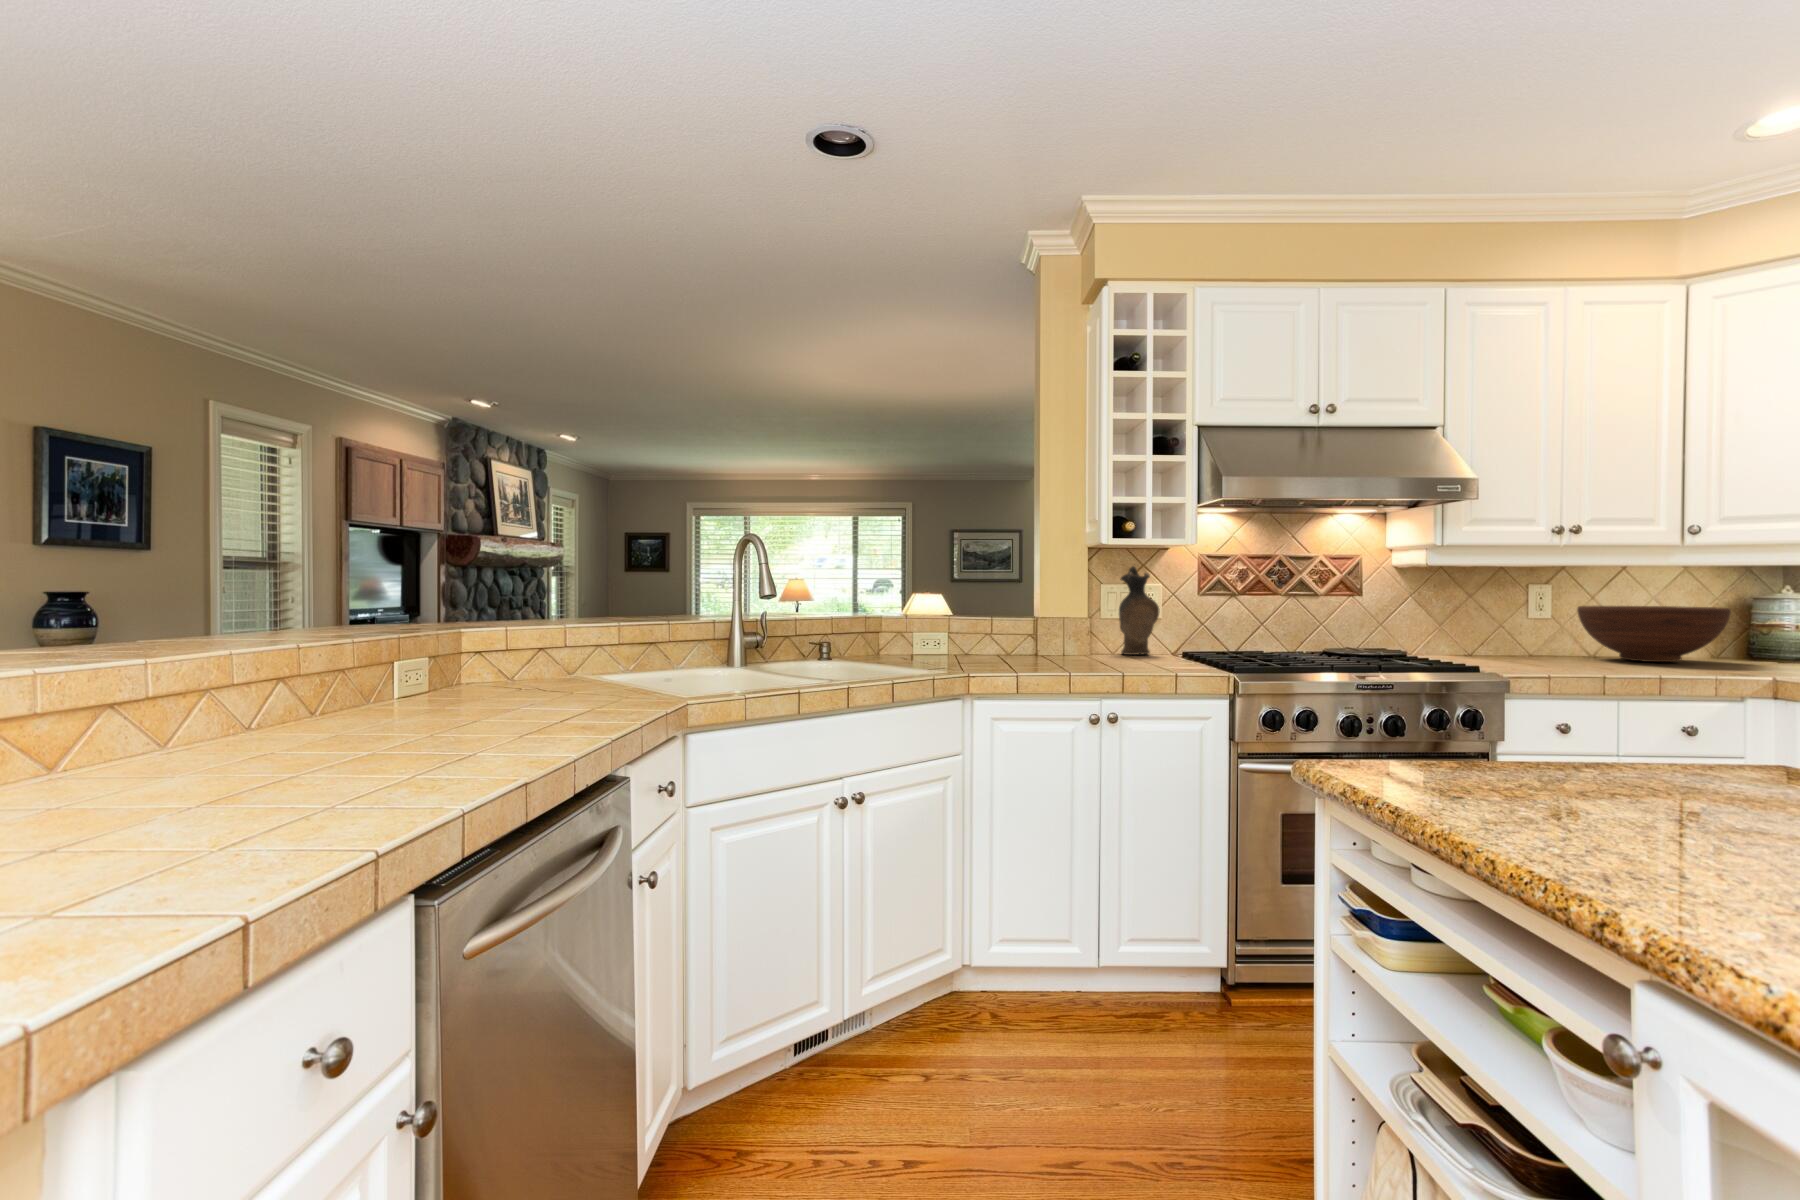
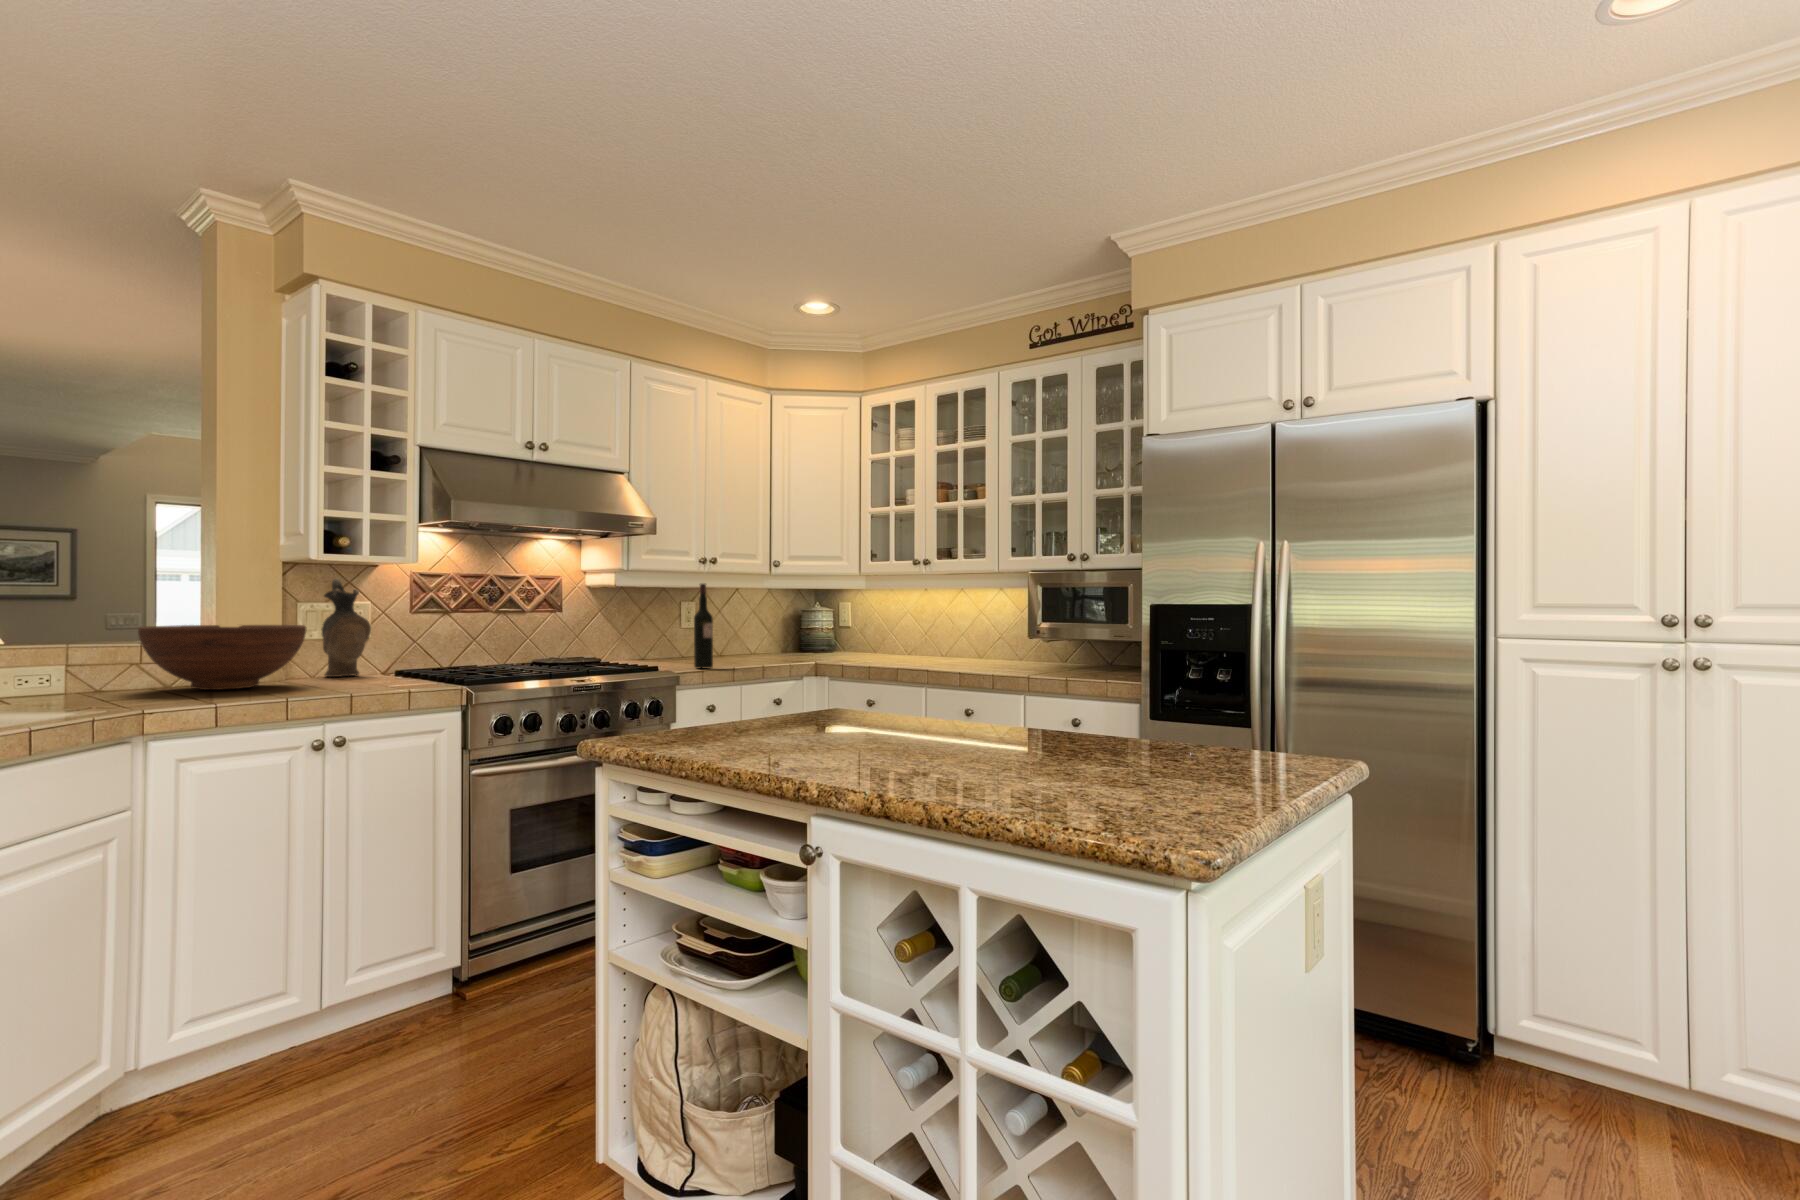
wine bottle: none [1537,559,1568,673] -> present [694,584,713,669]
fruit bowl: present [1577,606,1731,662] -> present [138,625,306,690]

